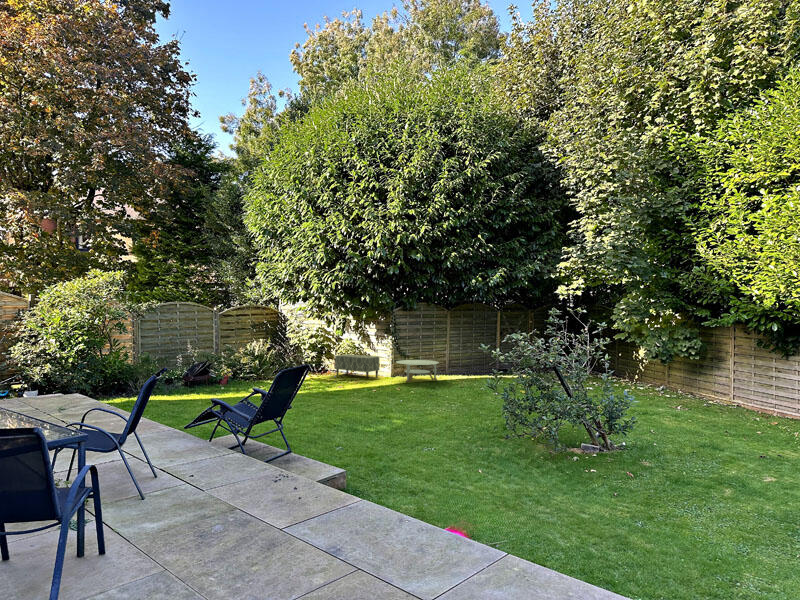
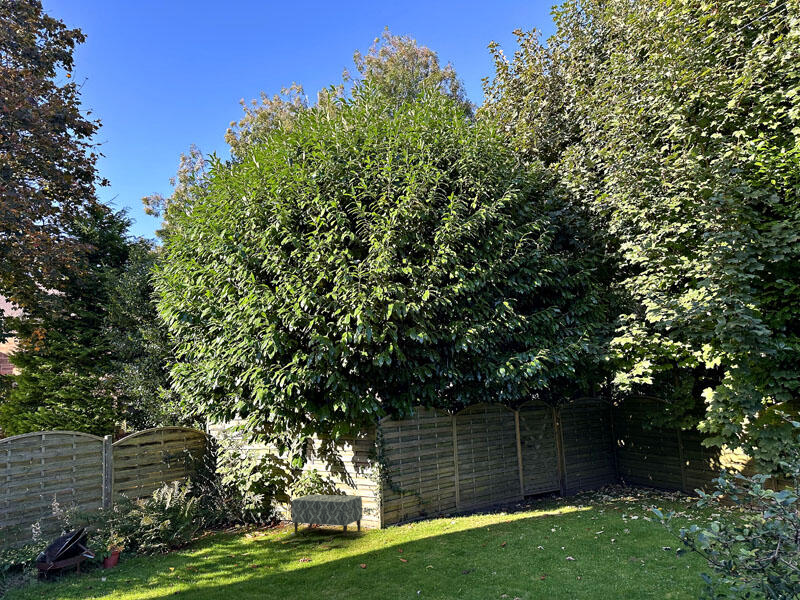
round table: present [396,360,439,382] -> none [390,496,457,539]

